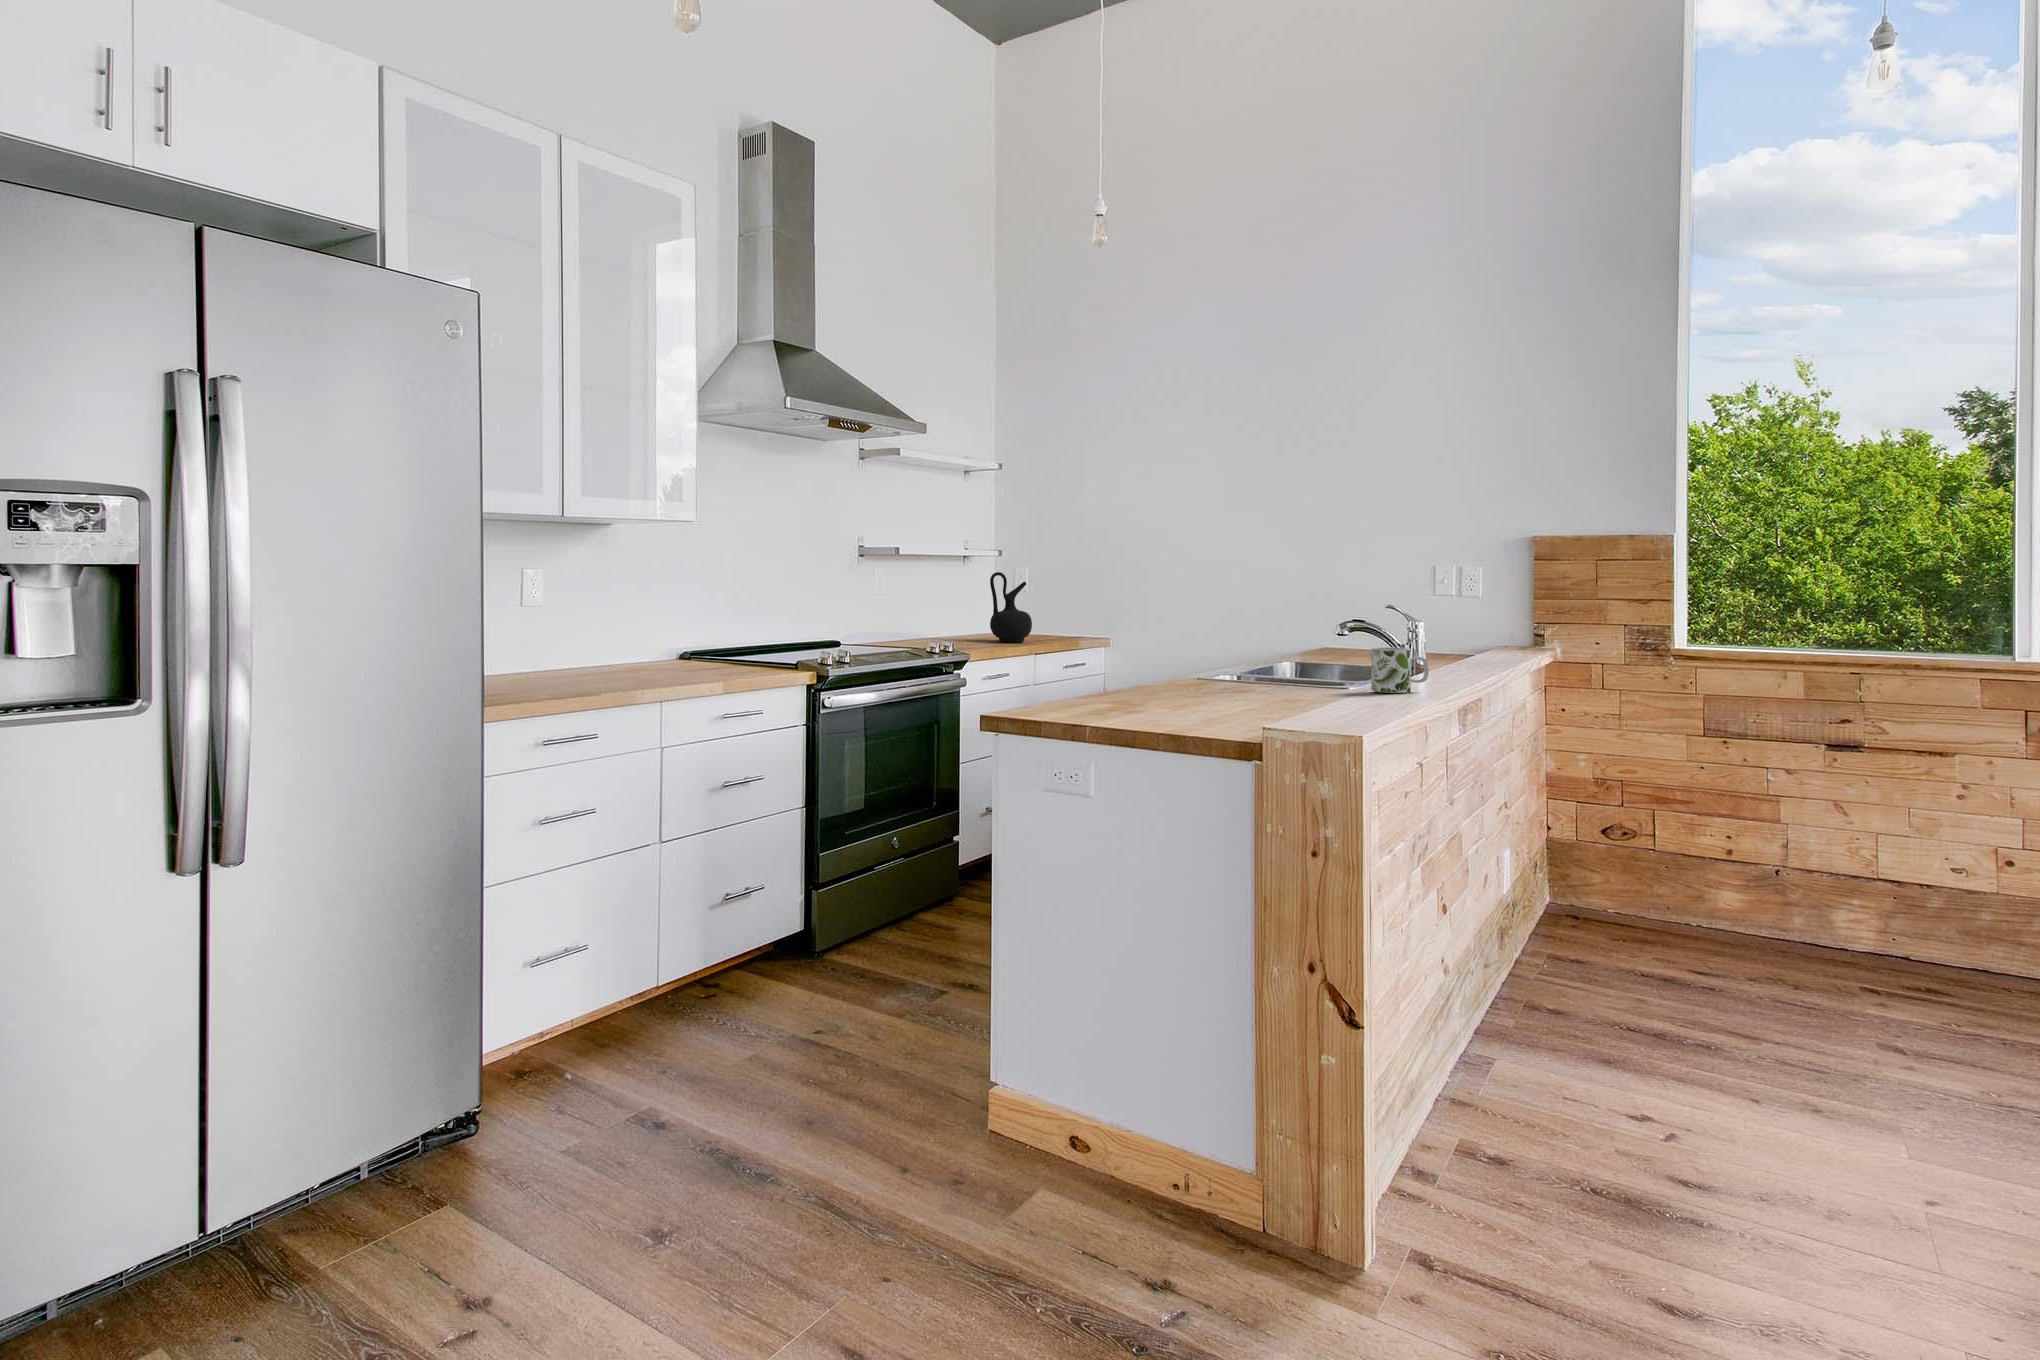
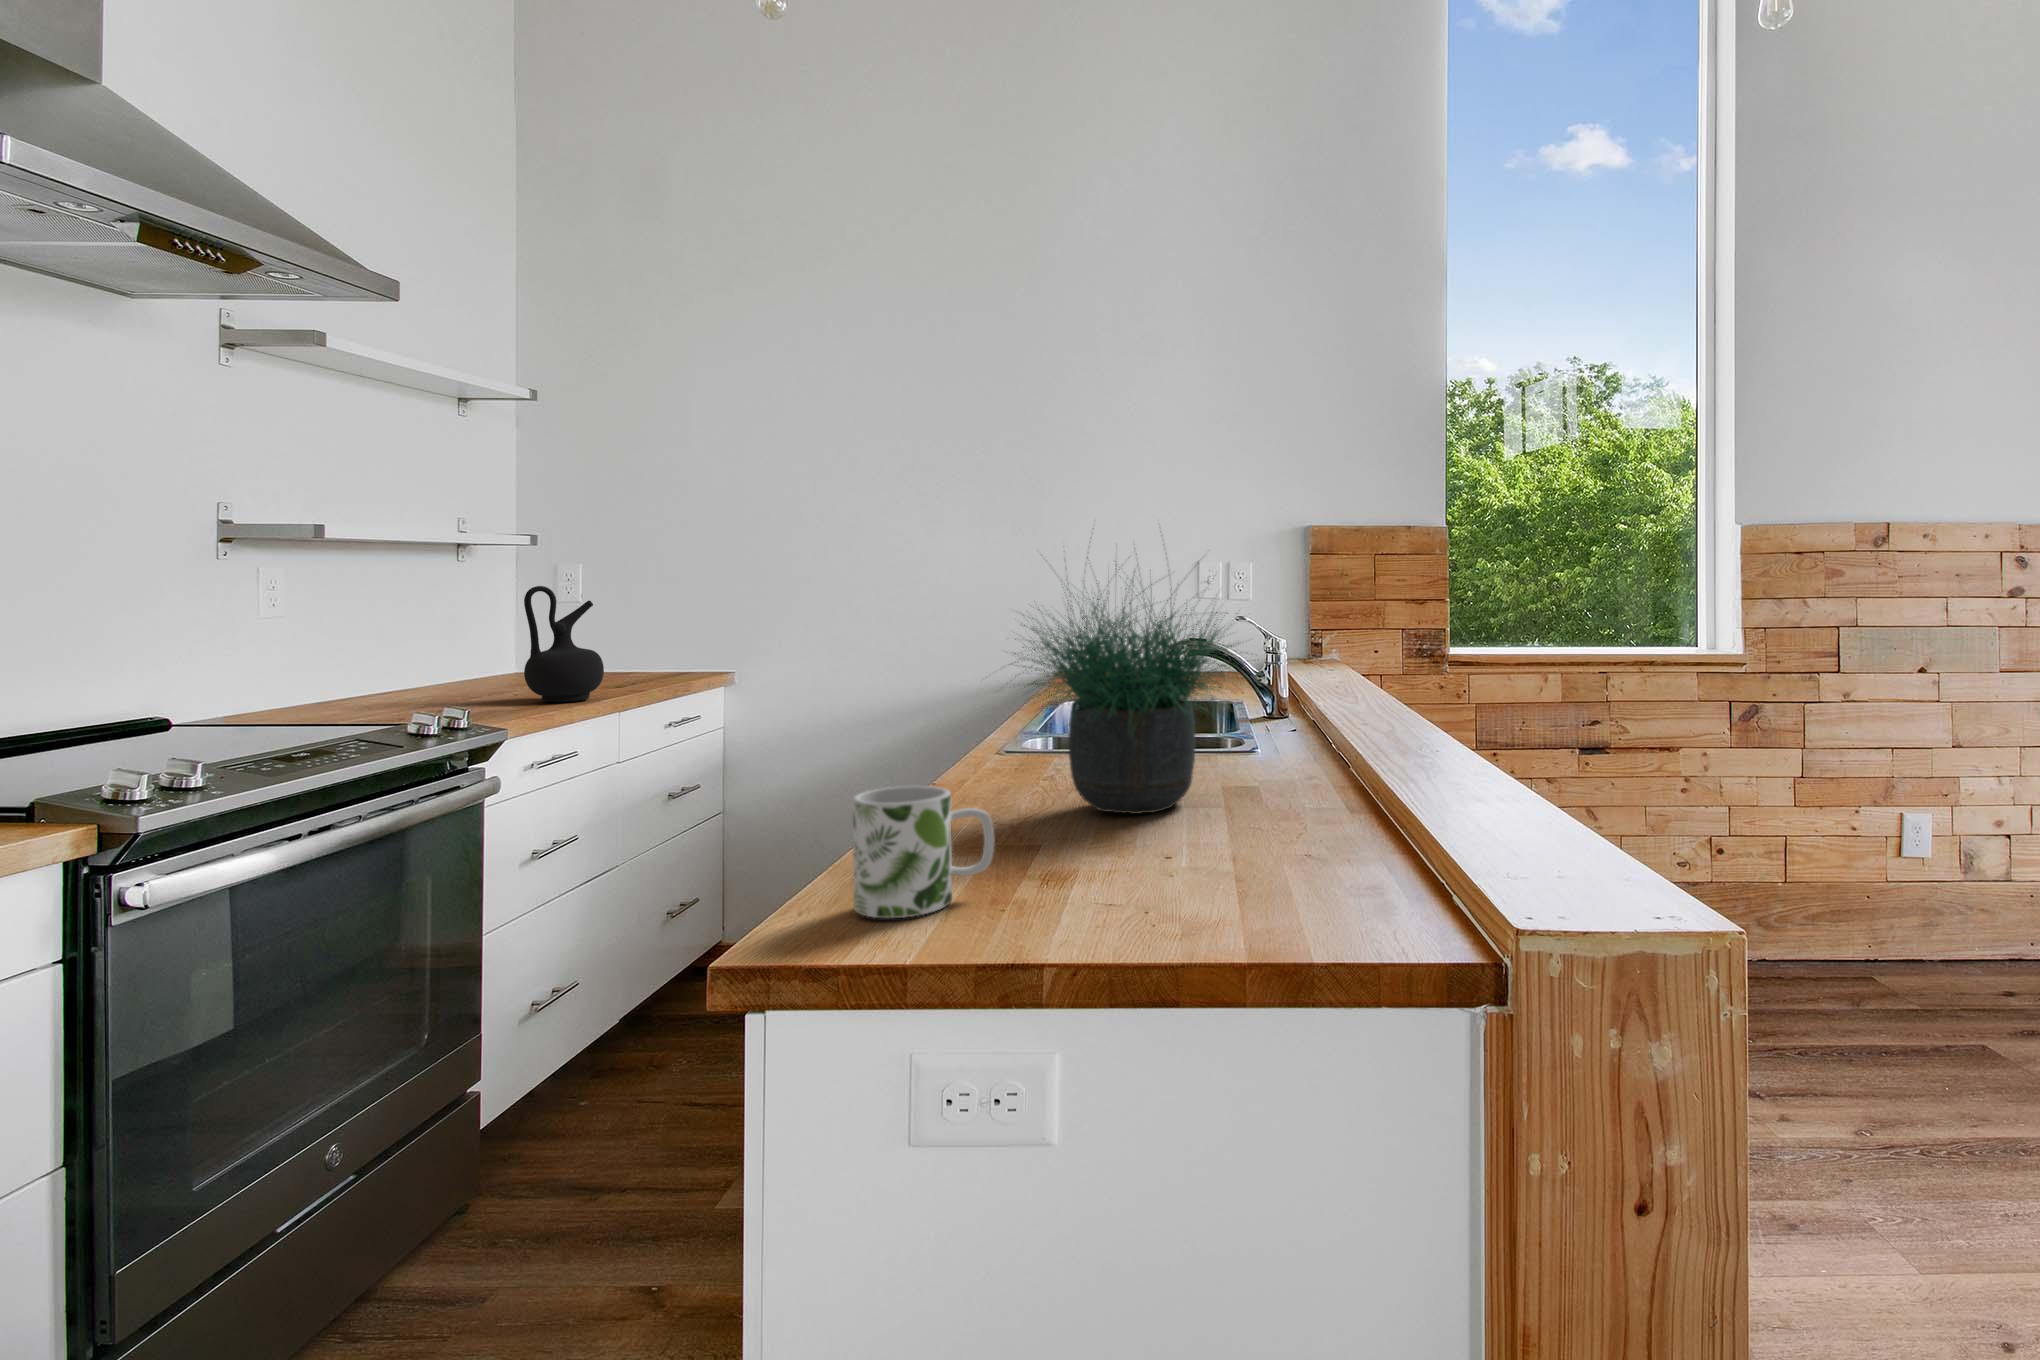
potted plant: none [1136,543,1299,701] -> present [1009,538,1255,814]
mug: present [1371,647,1429,693] -> present [853,786,994,918]

